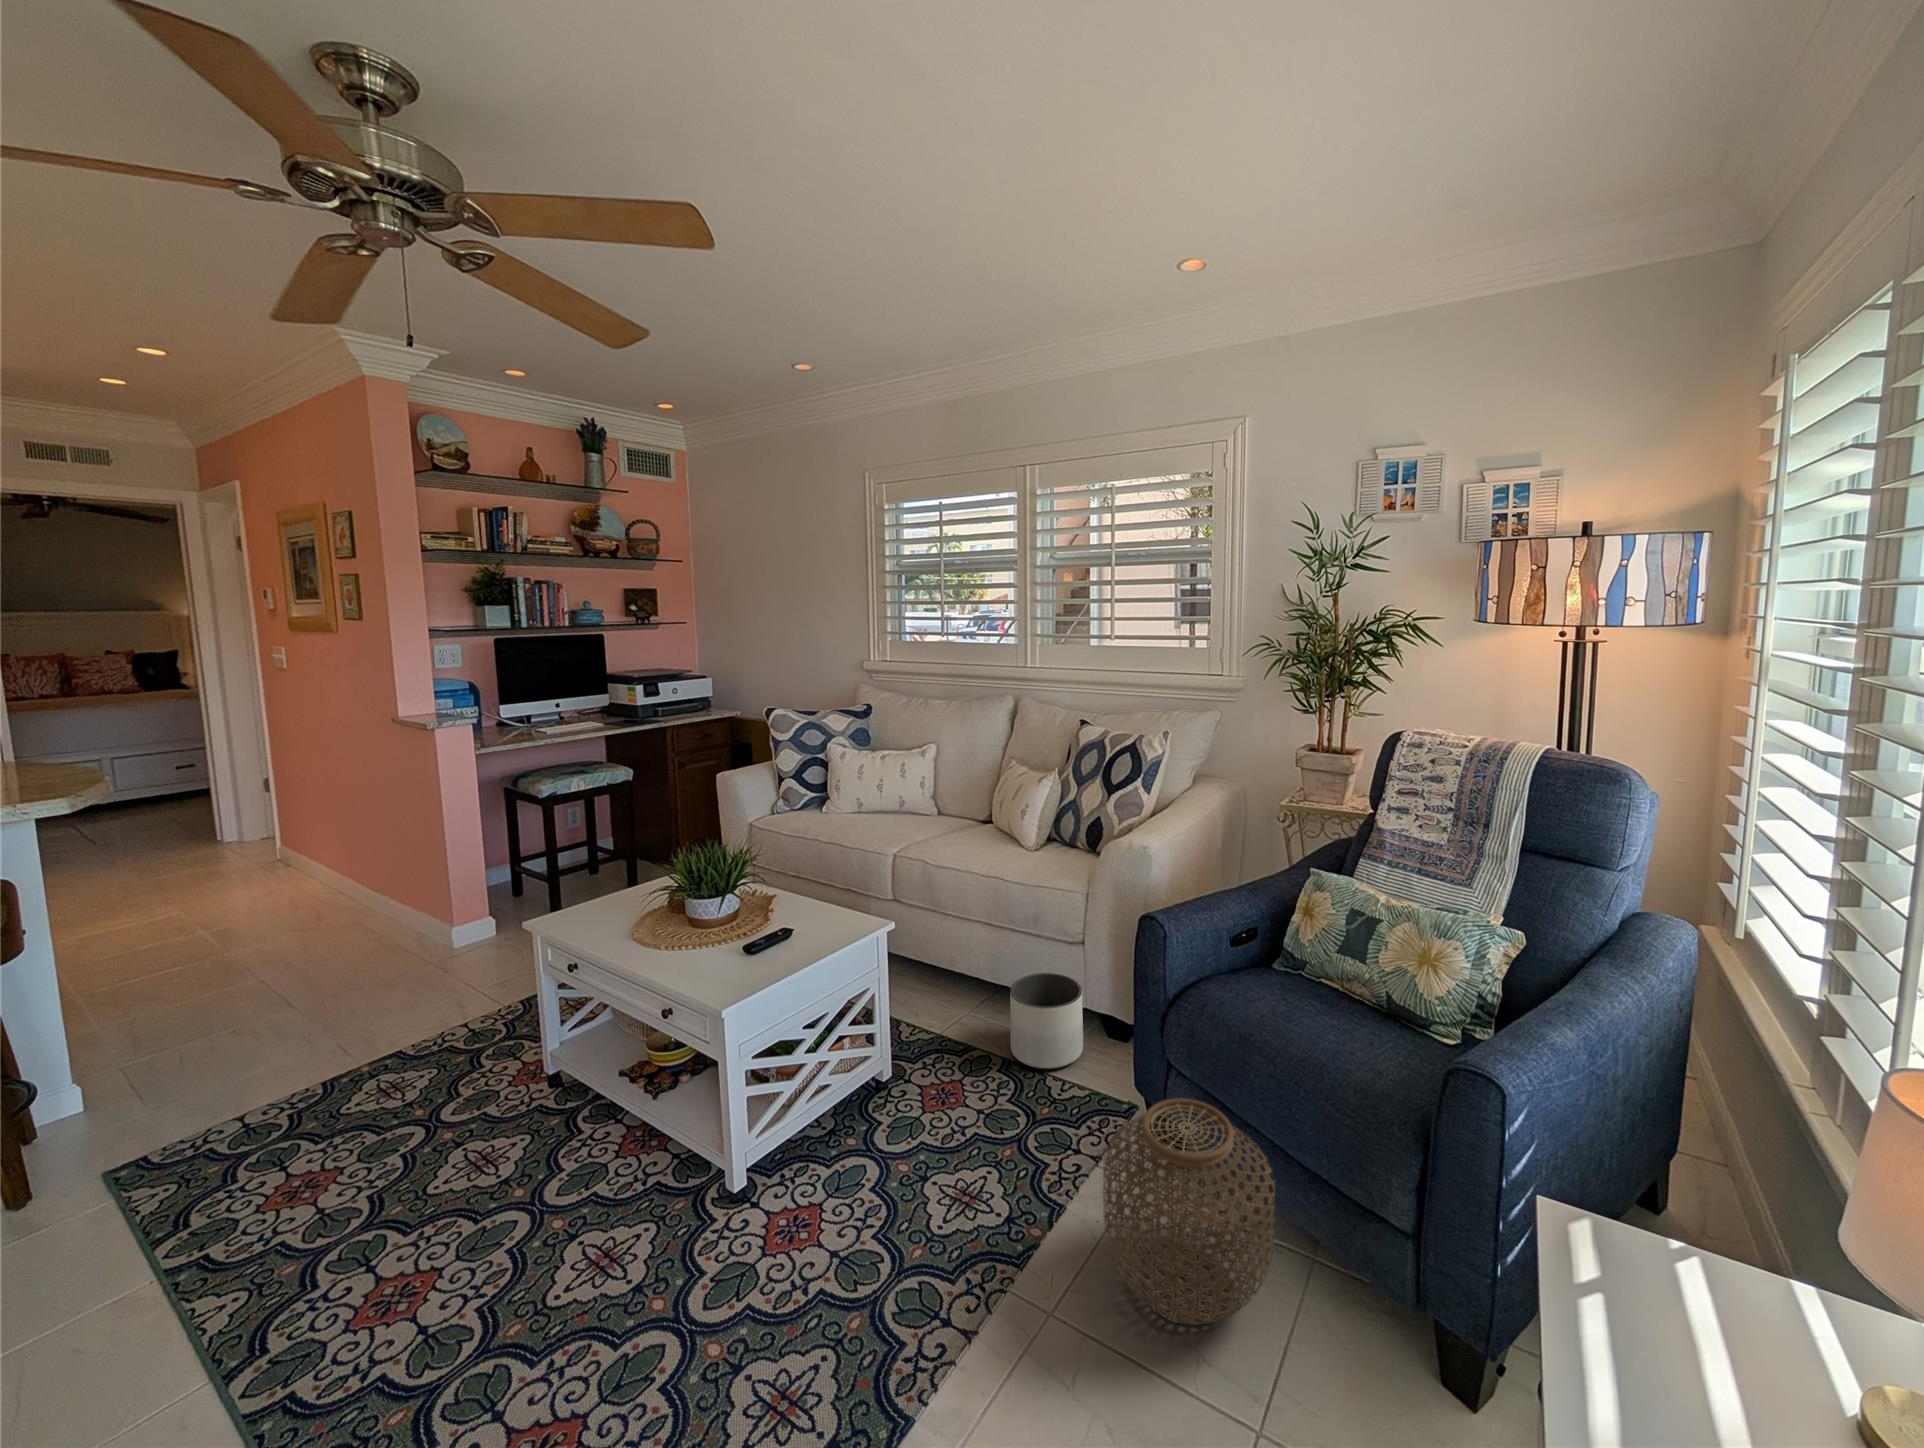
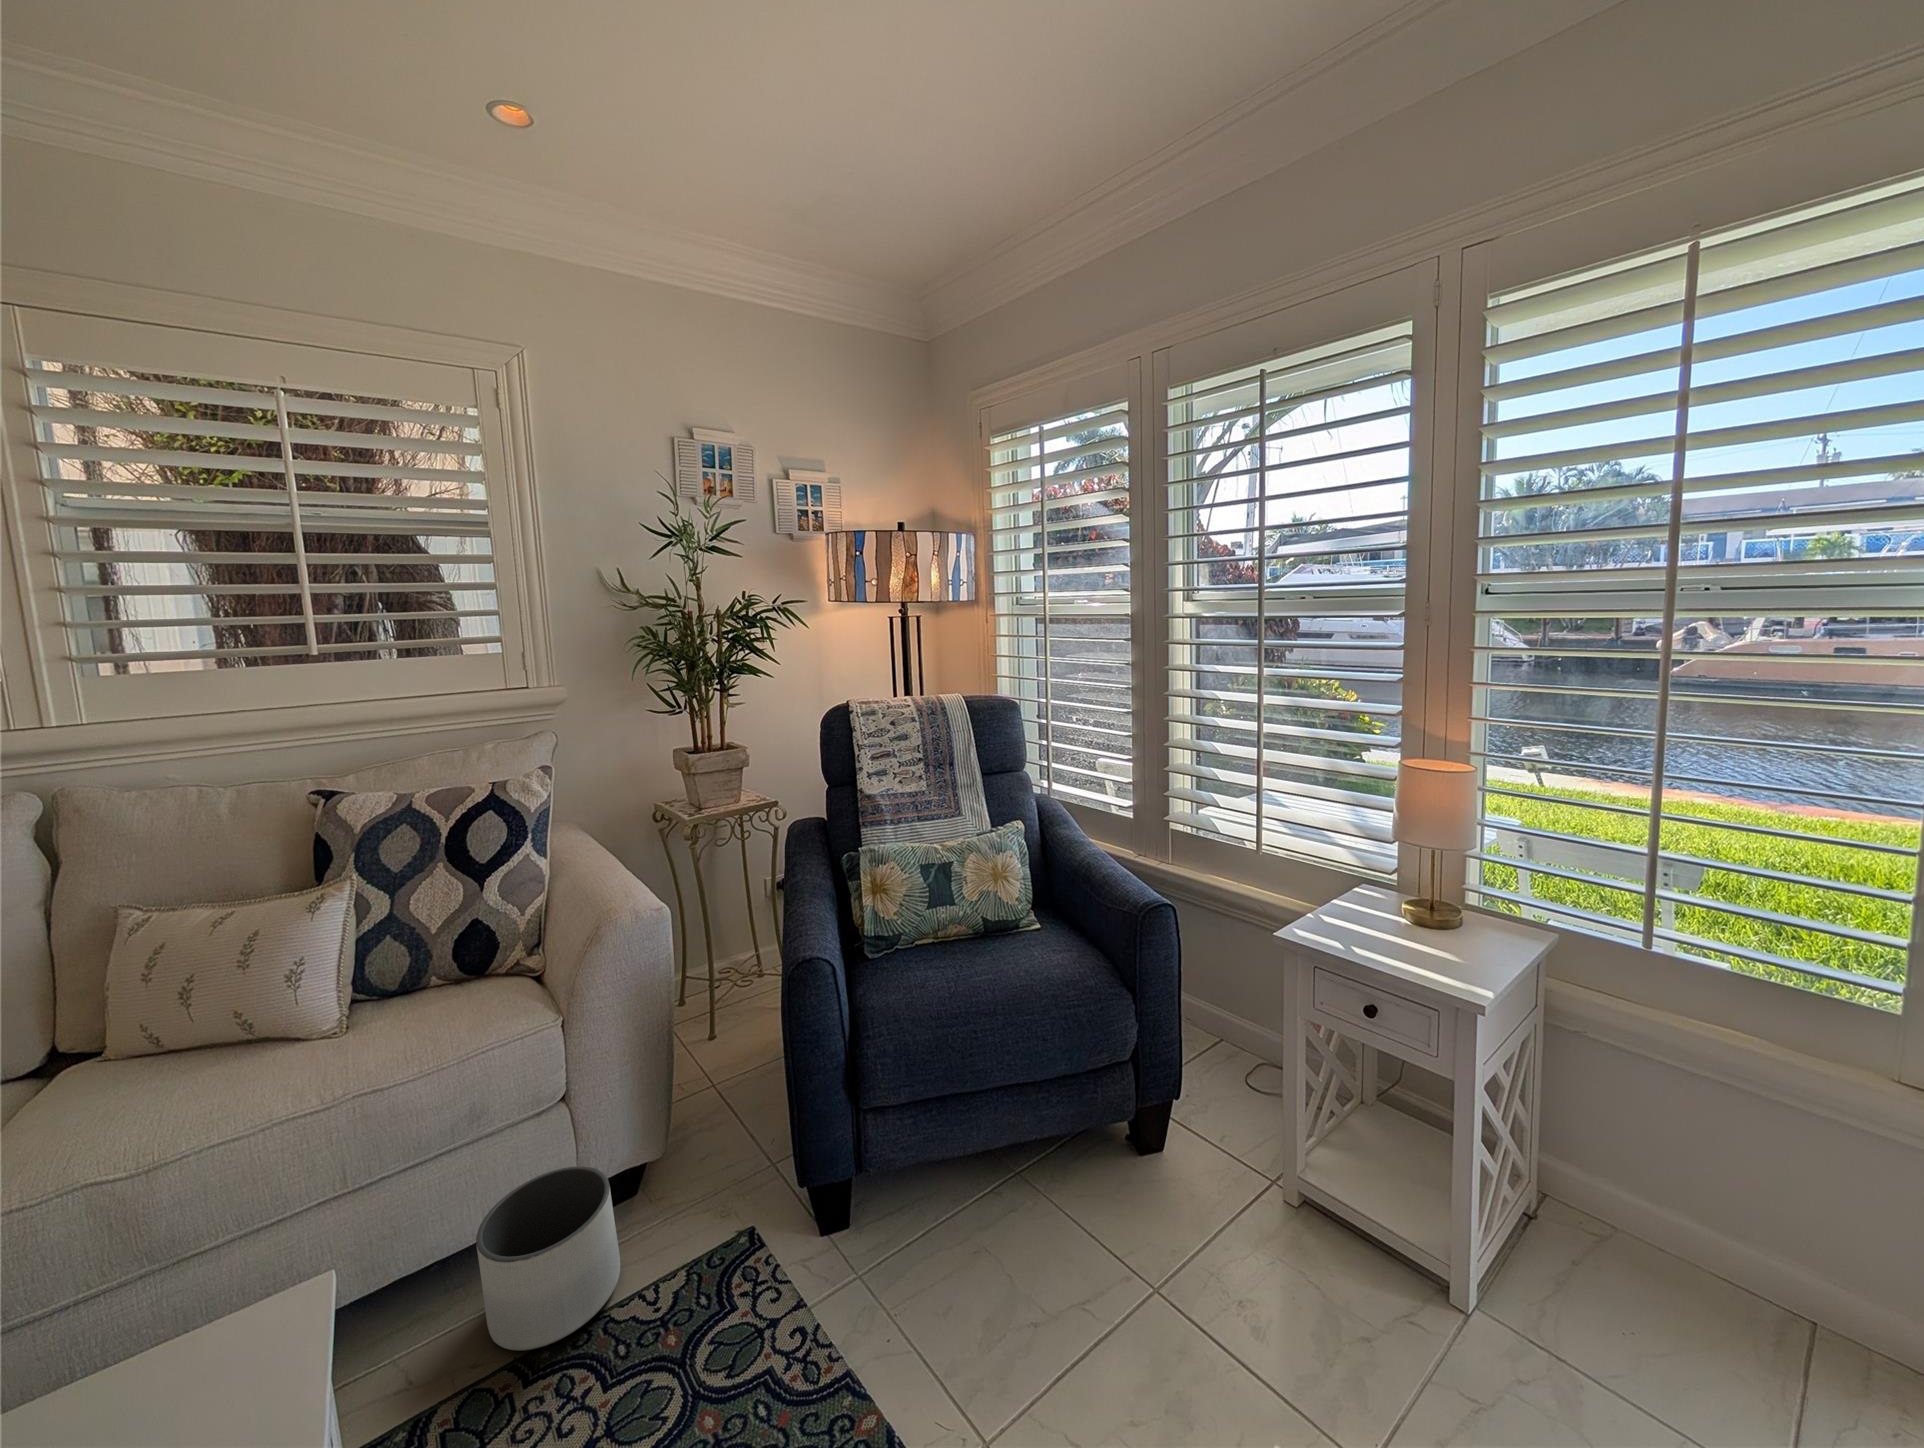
woven basket: present [1103,1099,1275,1325] -> none [907,1091,1081,1322]

